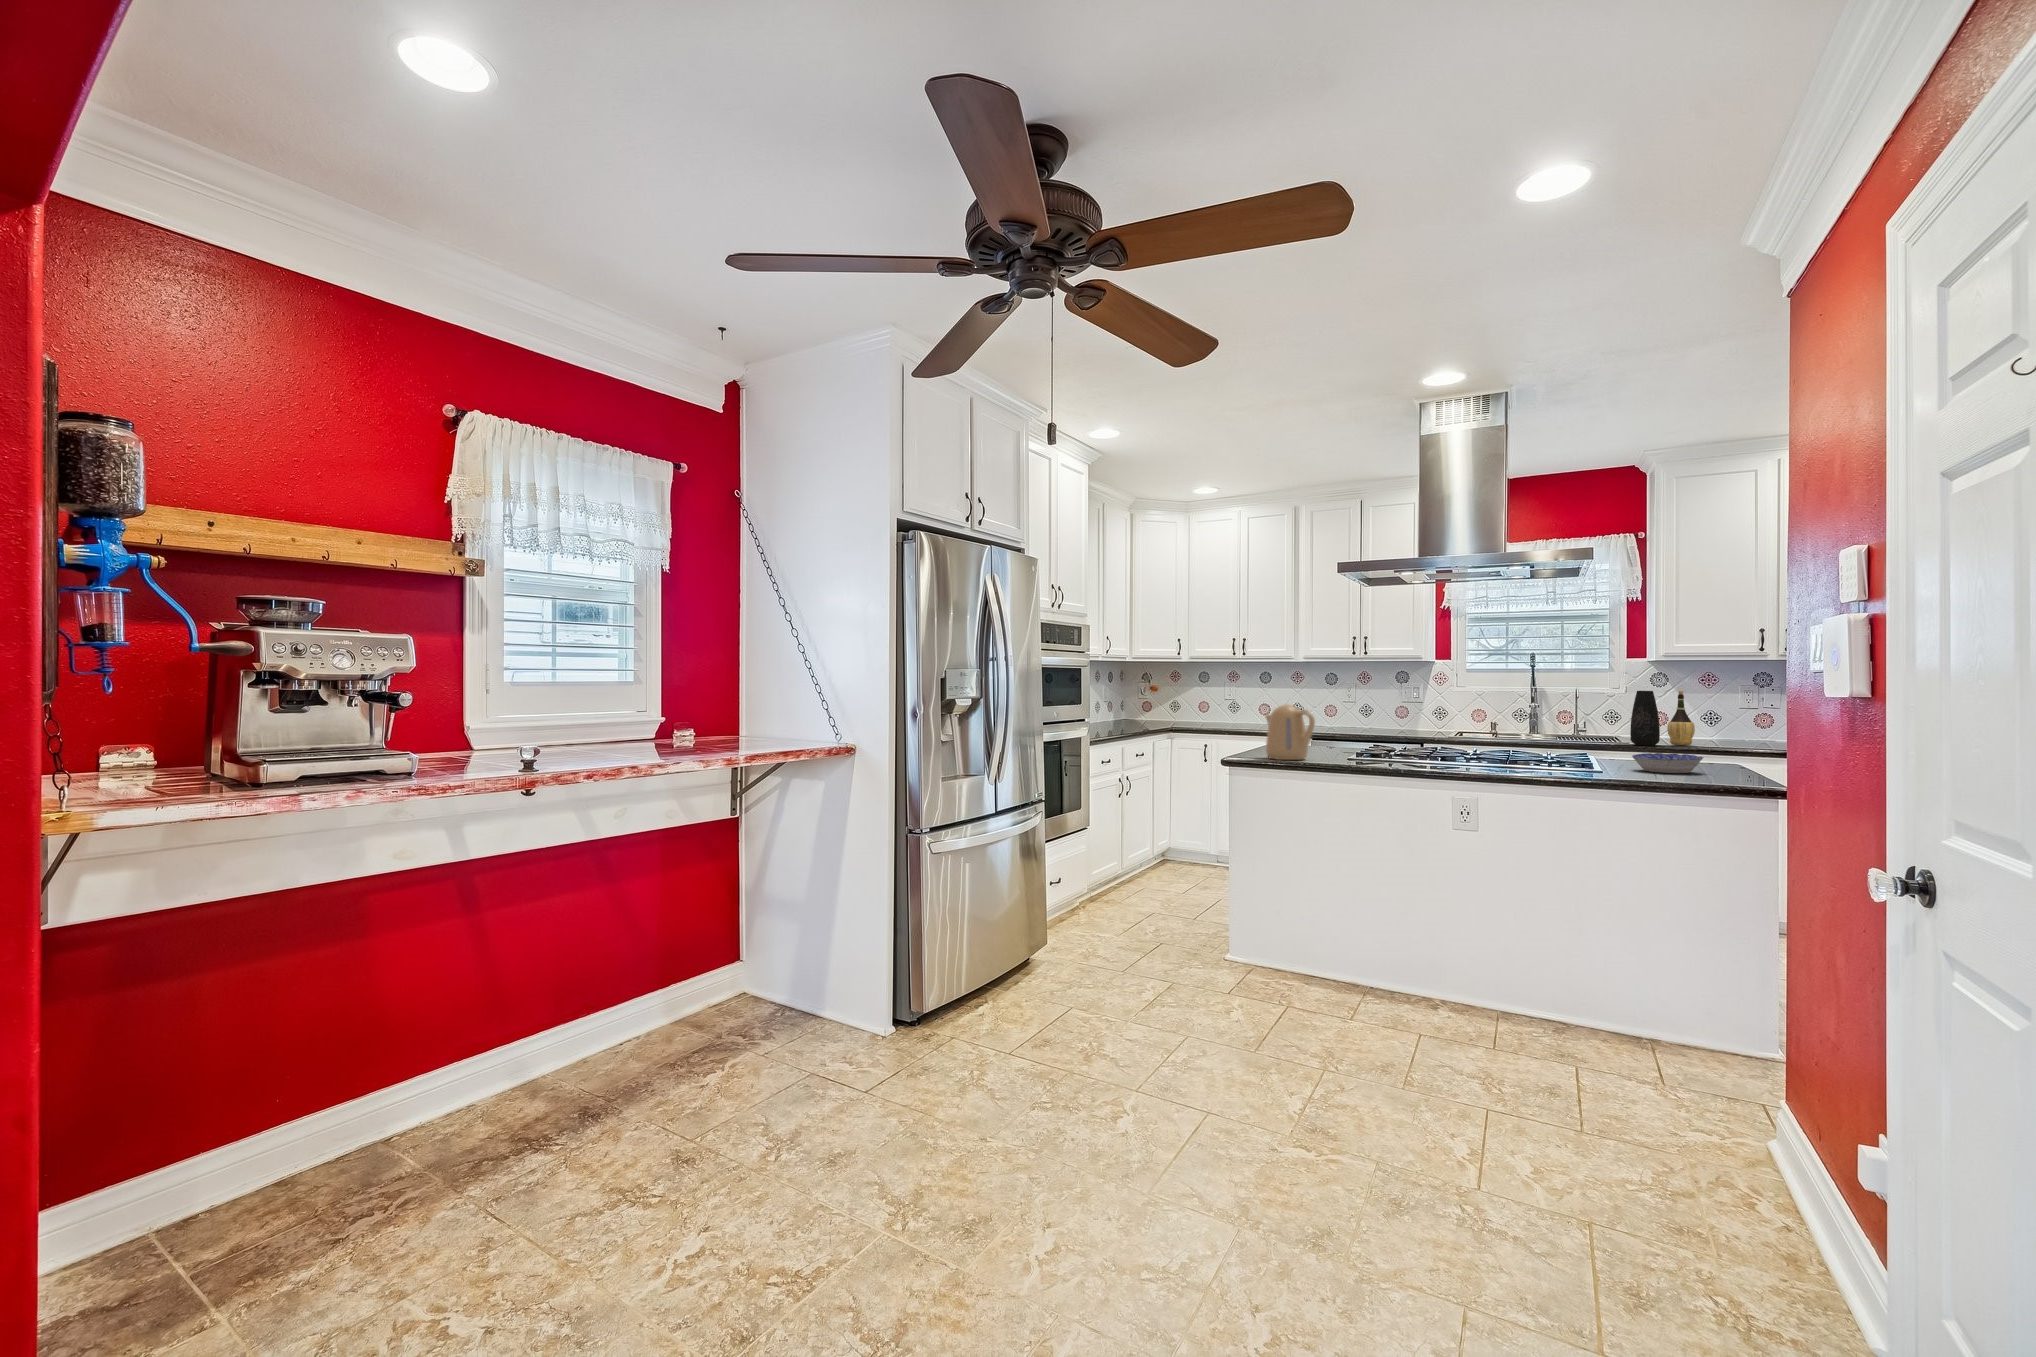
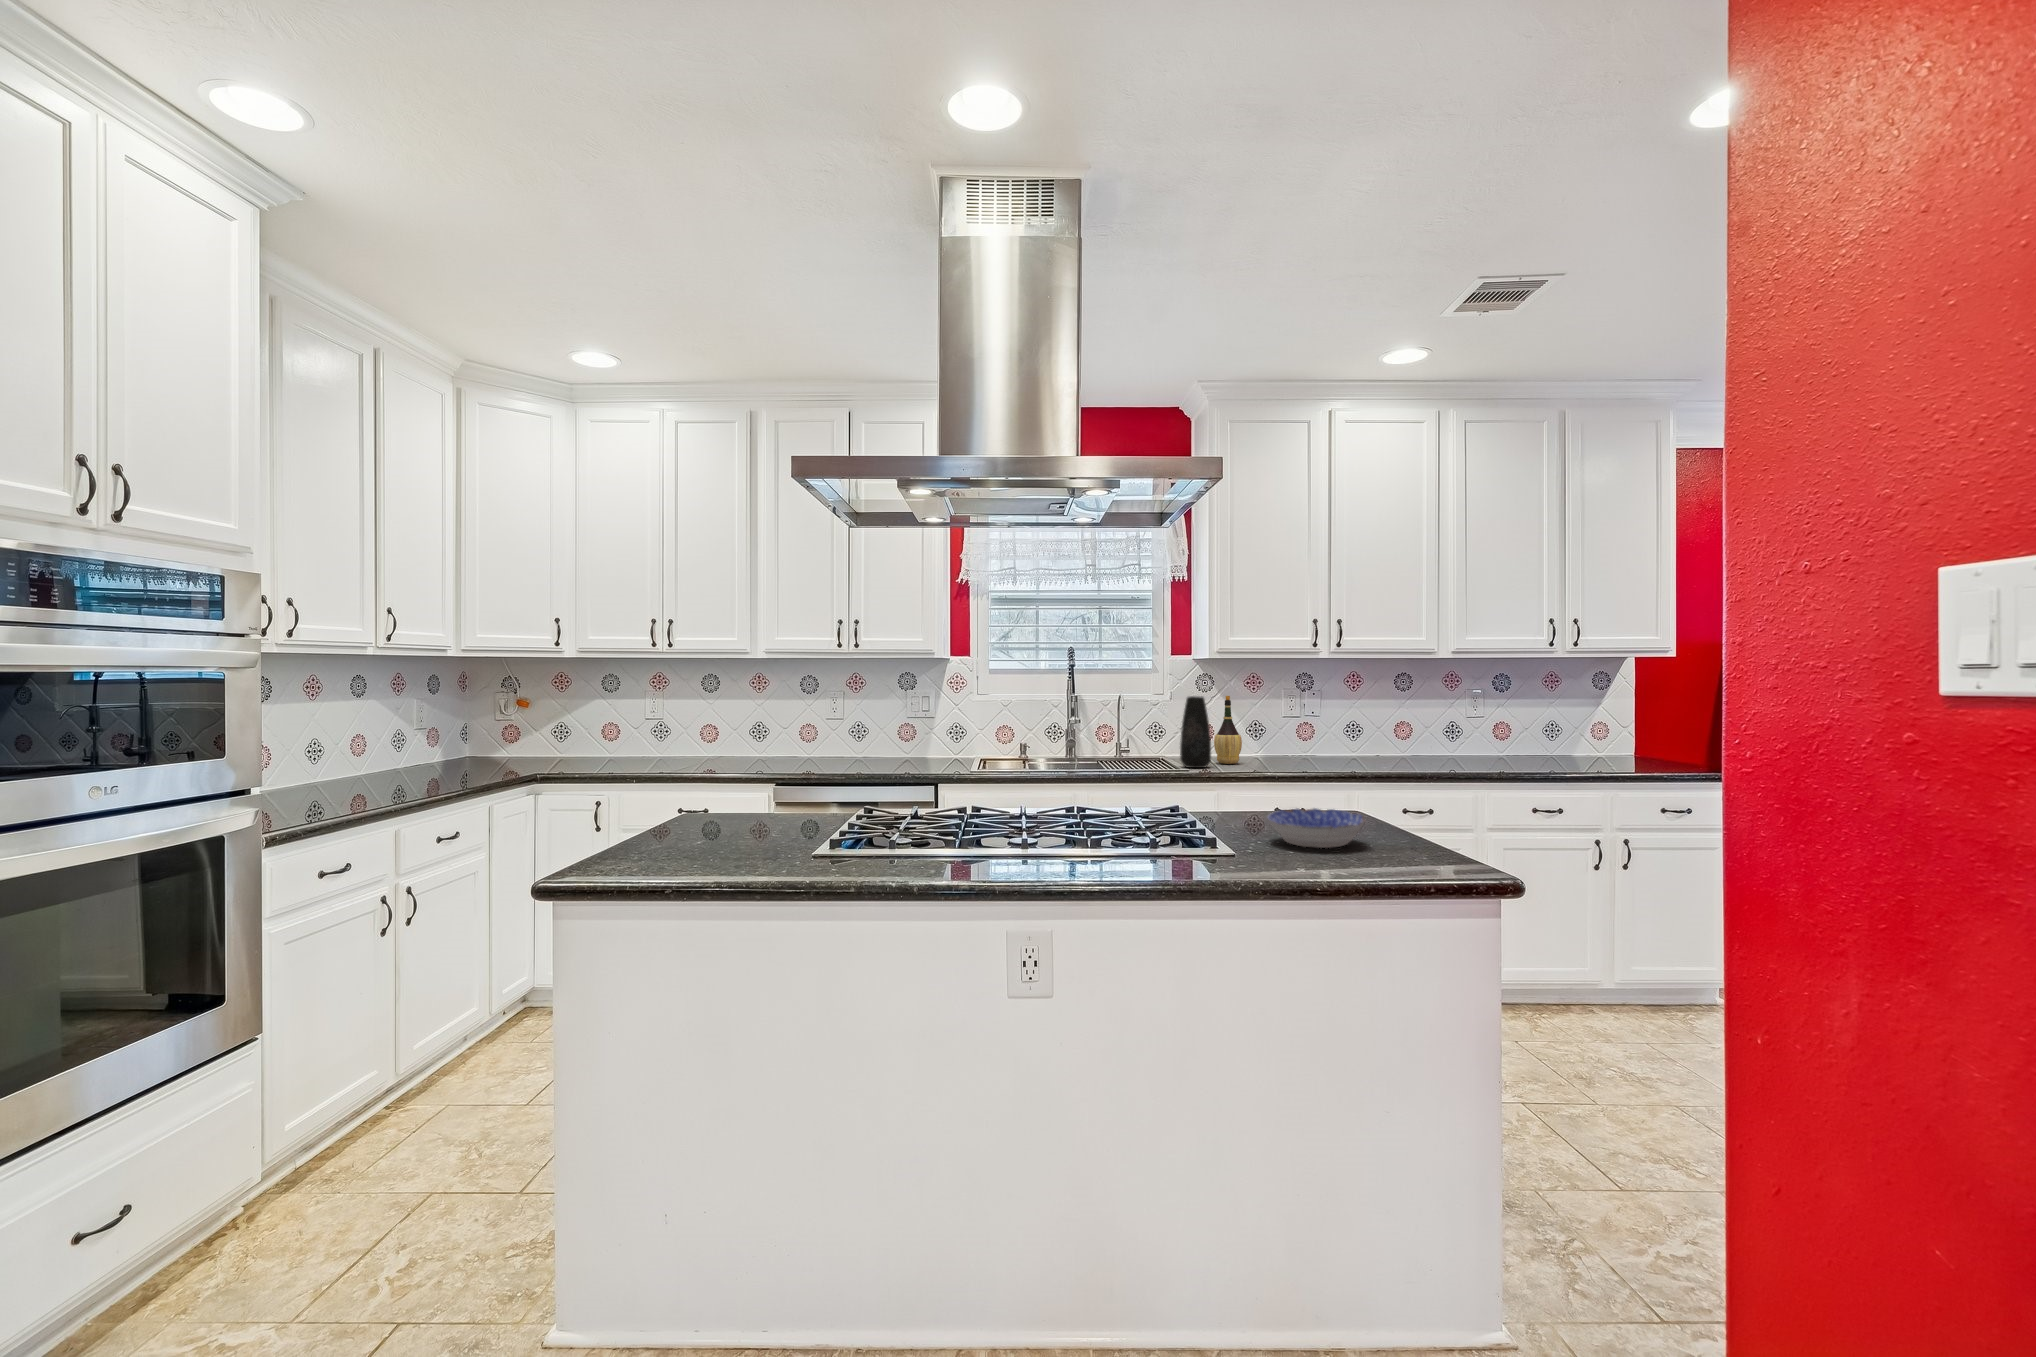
kettle: present [1266,704,1315,760] -> none [633,753,739,881]

